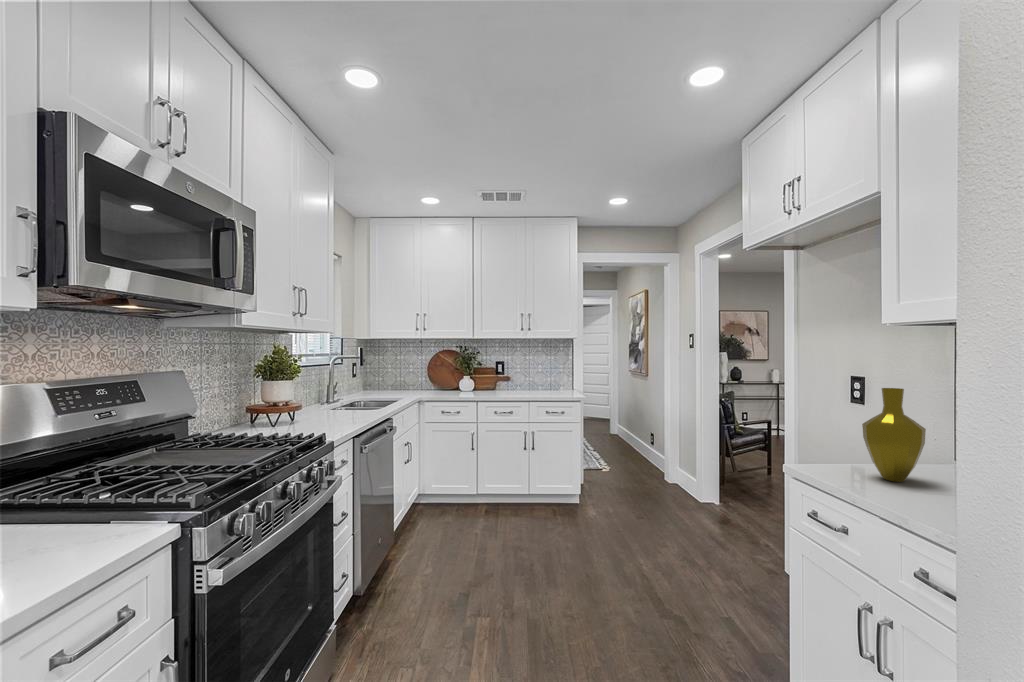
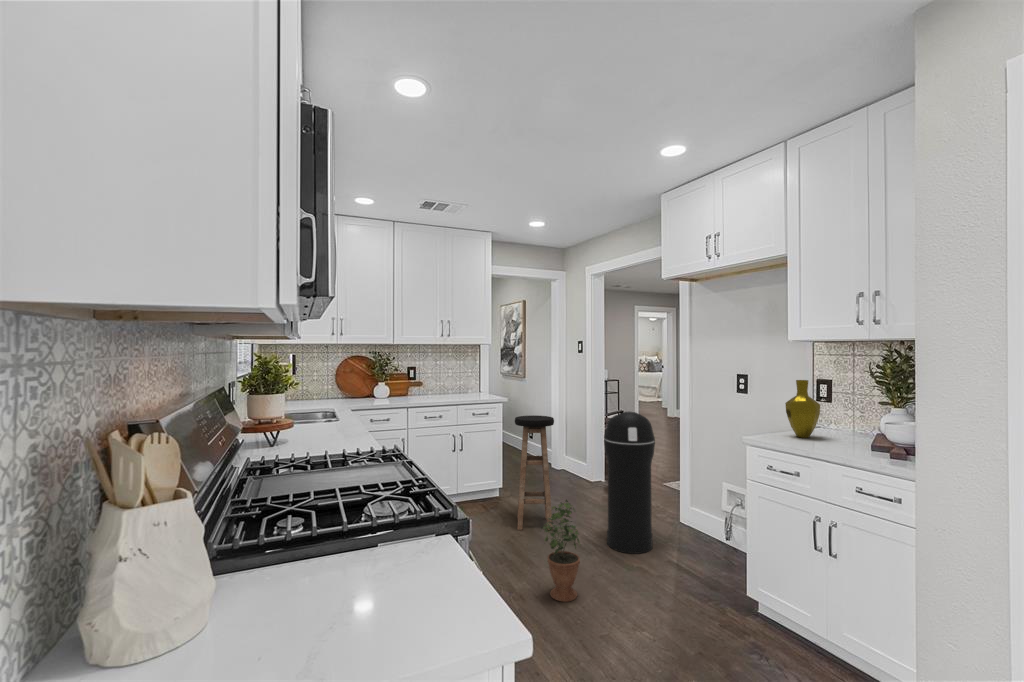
bar stool: none [568,418,616,552] -> present [515,415,554,530]
trash can: none [656,421,723,603] -> present [604,412,655,554]
potted plant: none [529,518,578,645] -> present [543,500,580,602]

